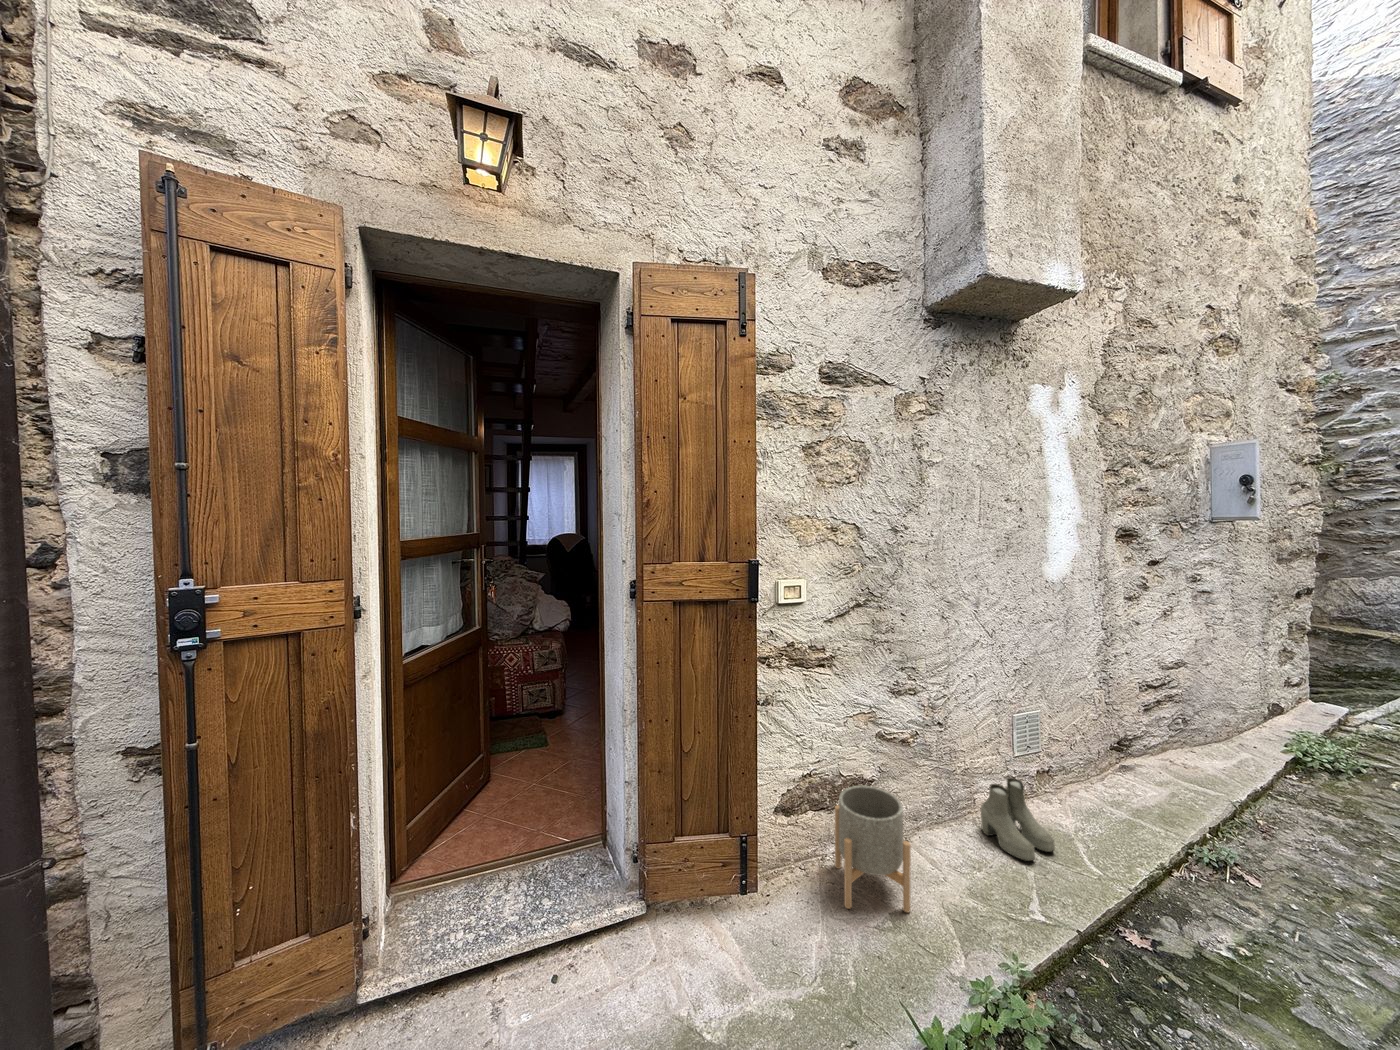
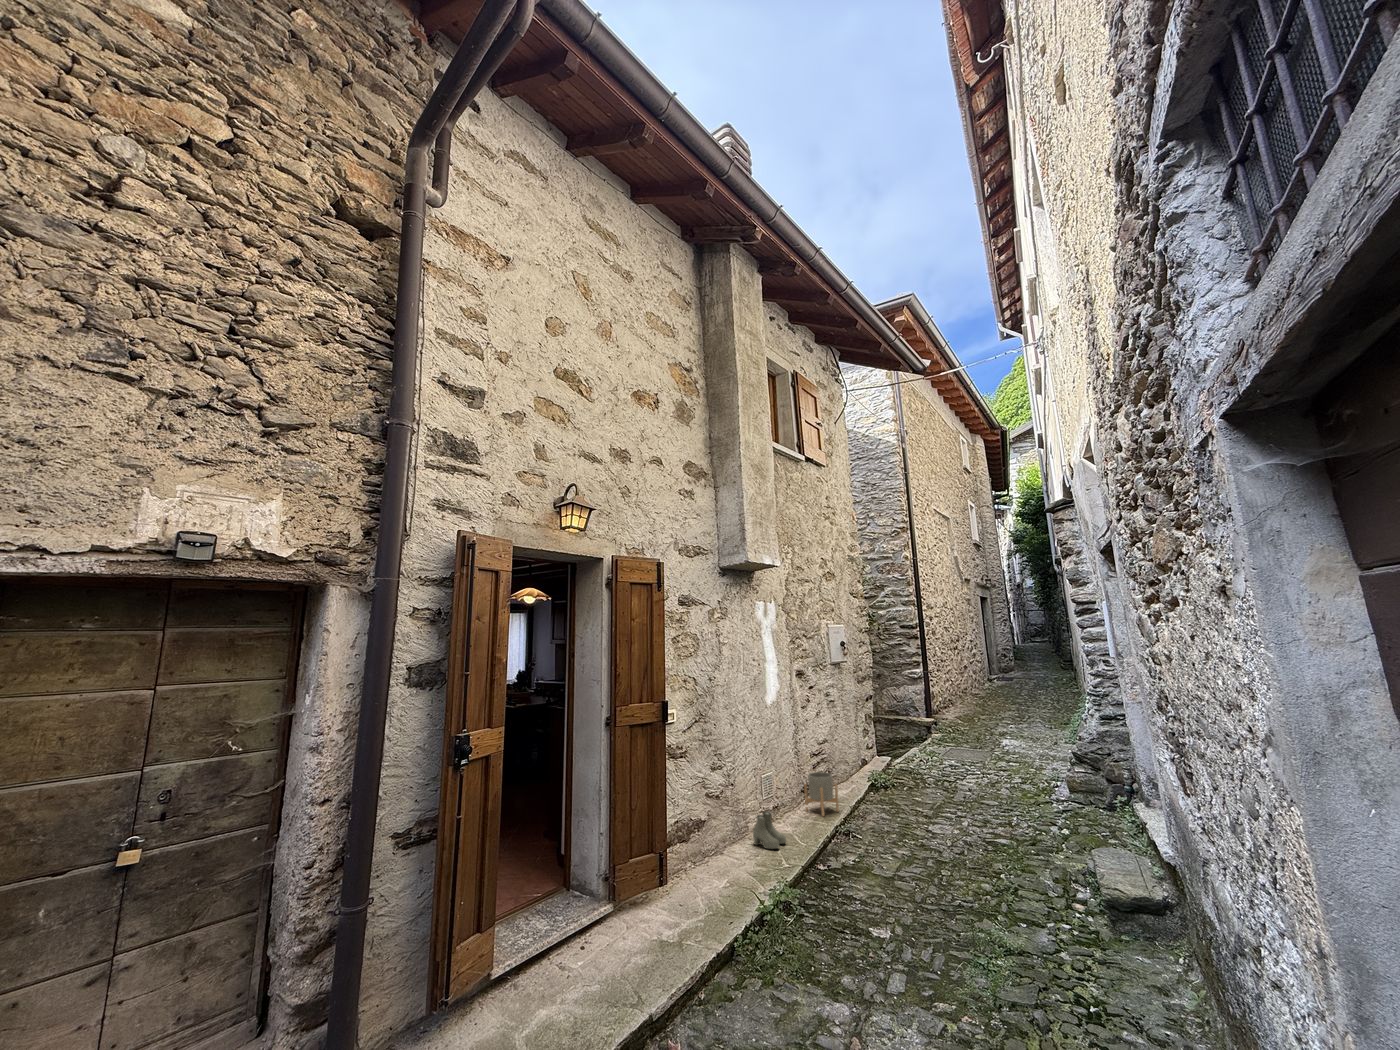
planter: present [835,786,911,912] -> present [804,772,839,816]

